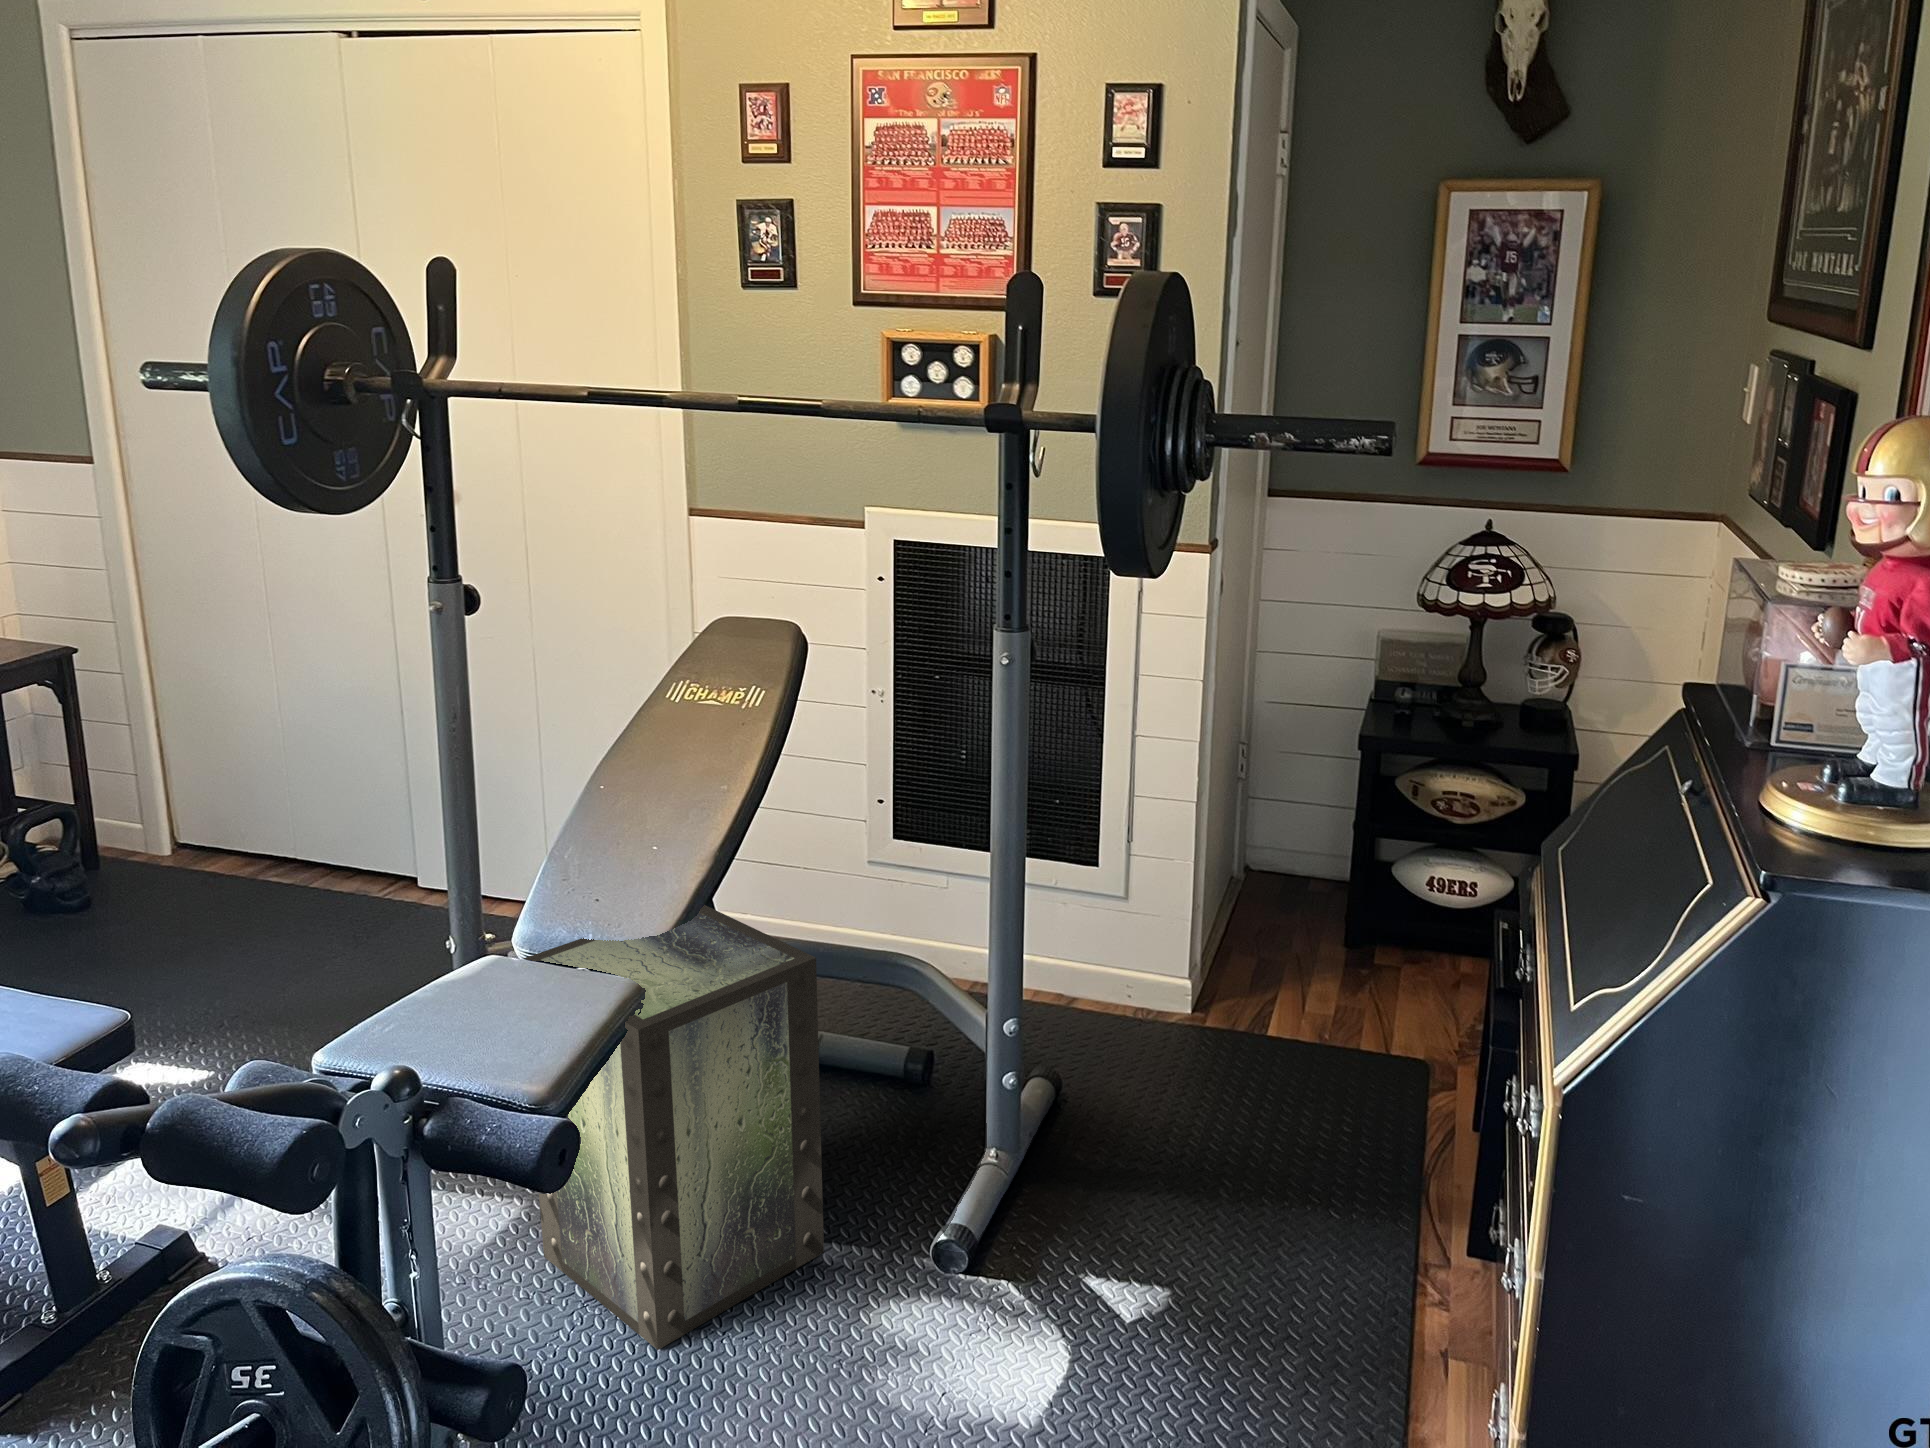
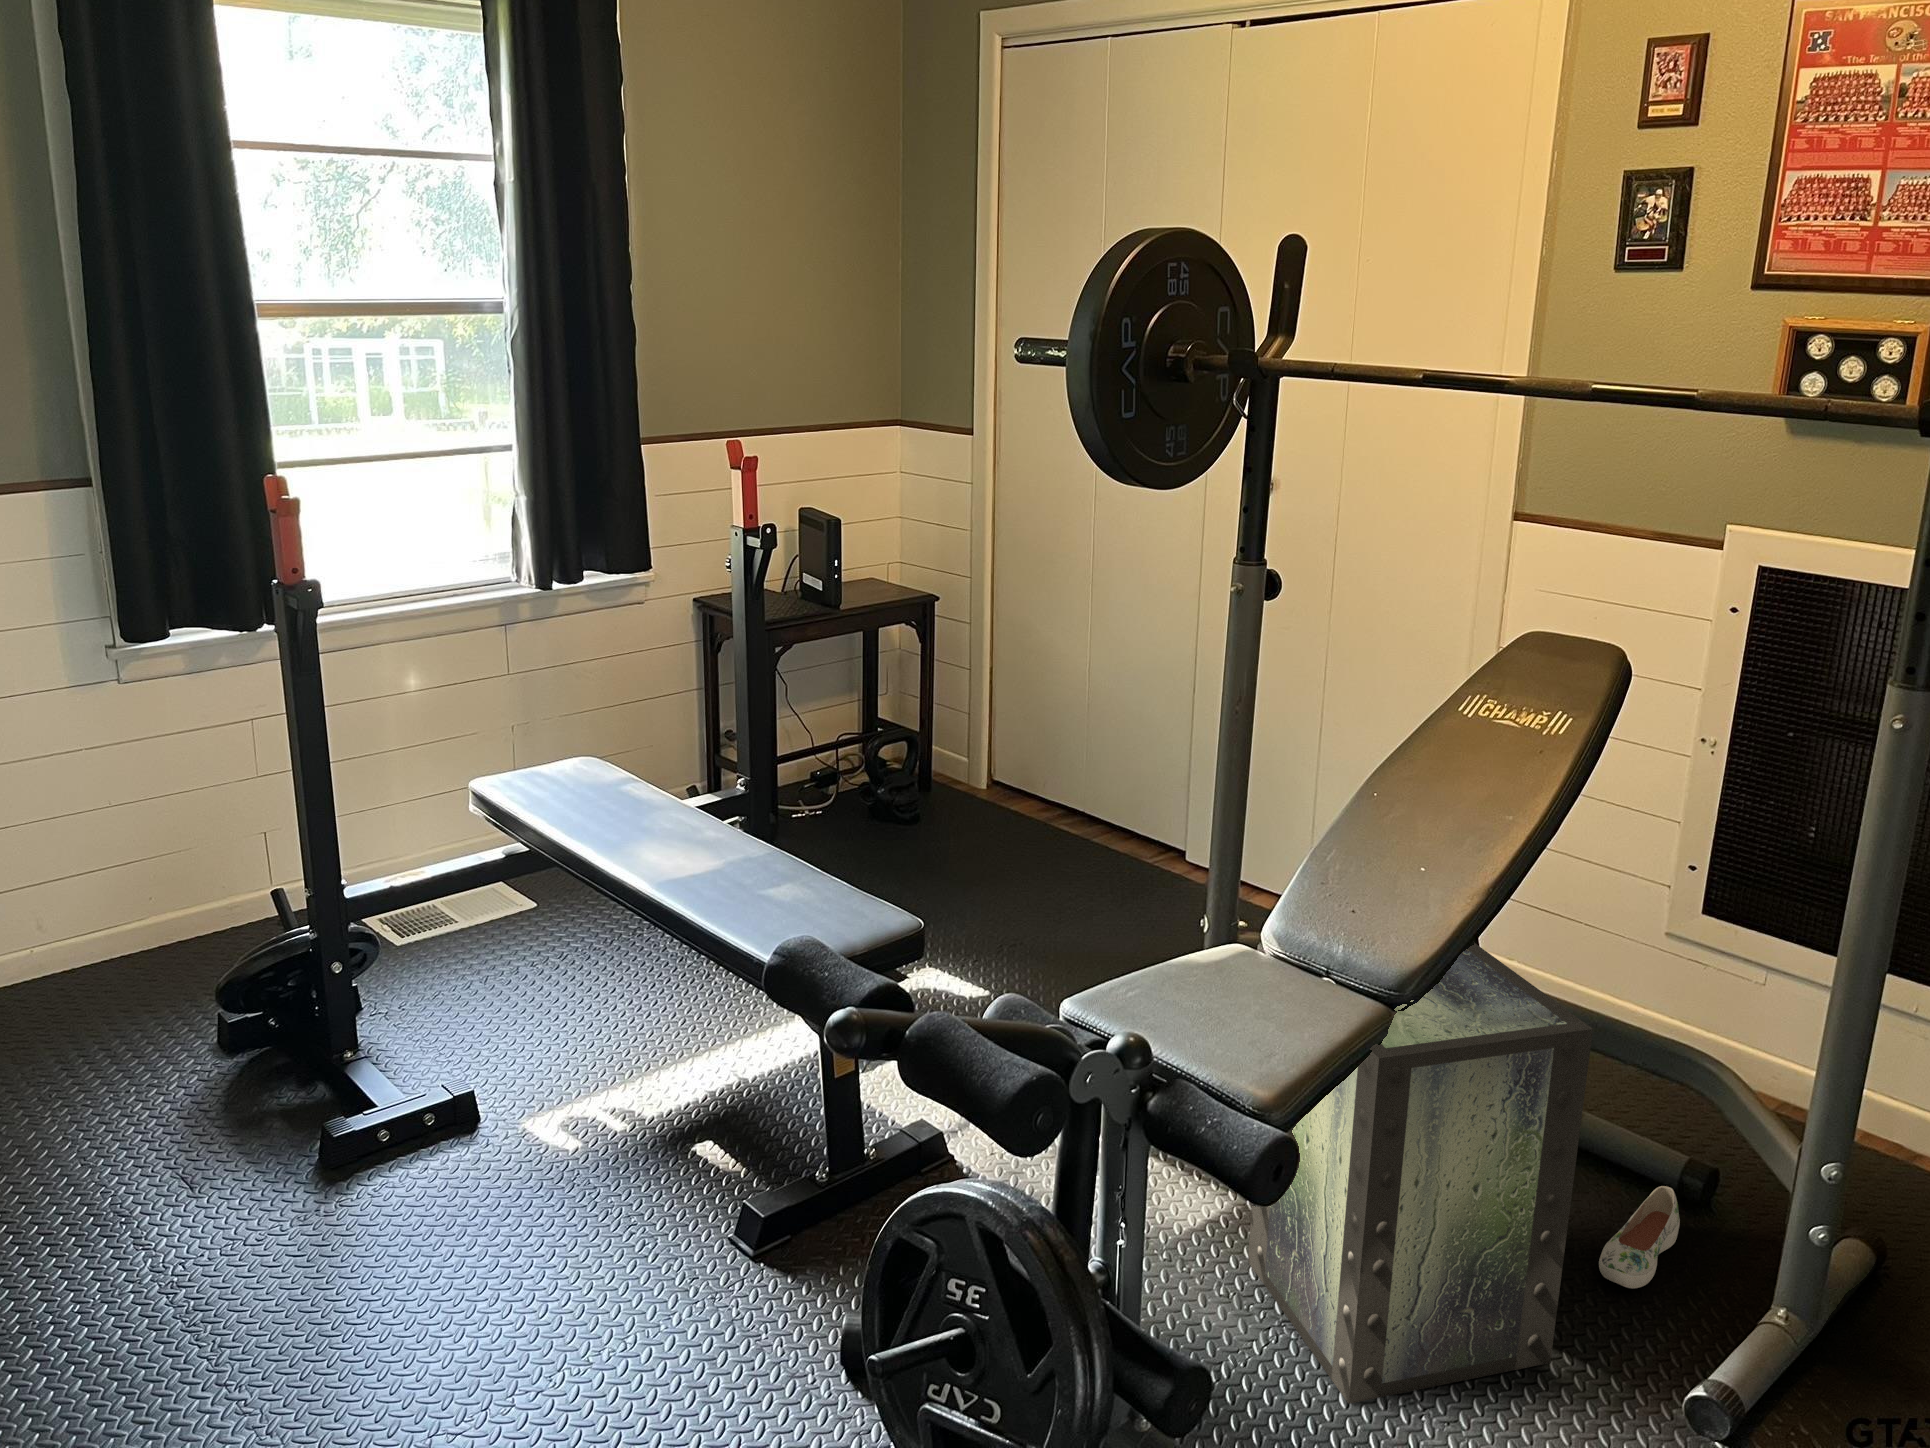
shoe: none [852,1075,910,1169] -> present [1599,1186,1680,1288]

